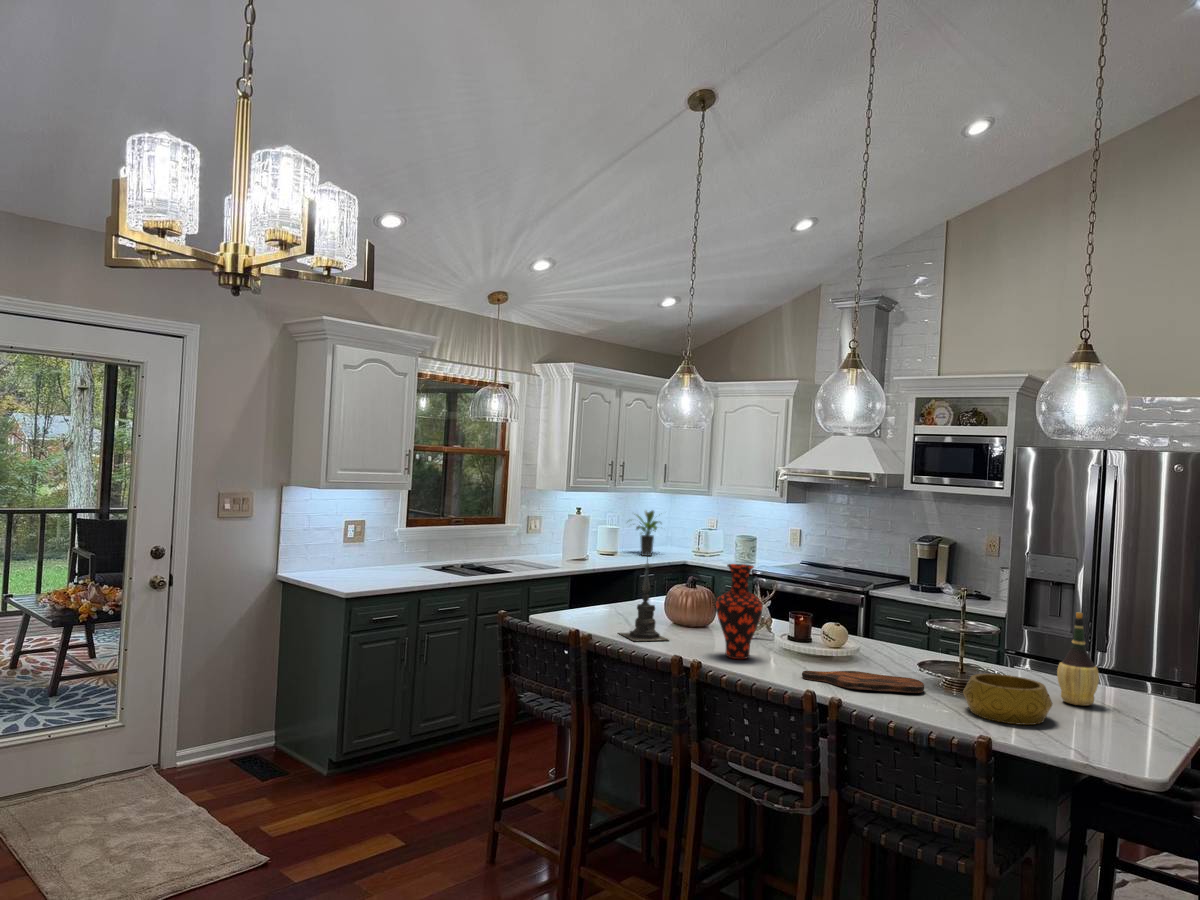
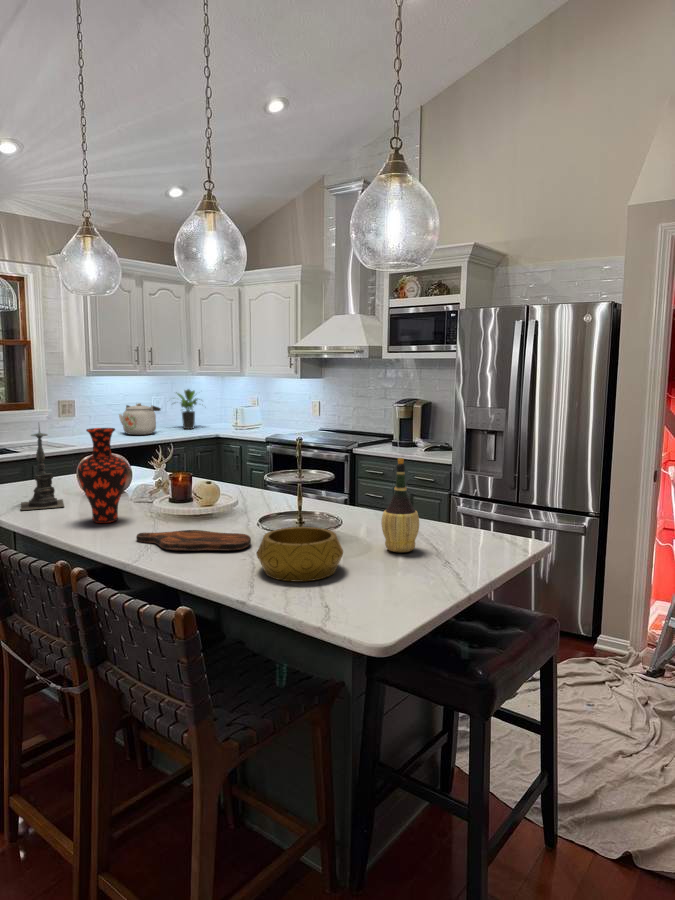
kettle: none [580,524,626,561] -> present [119,403,161,435]

